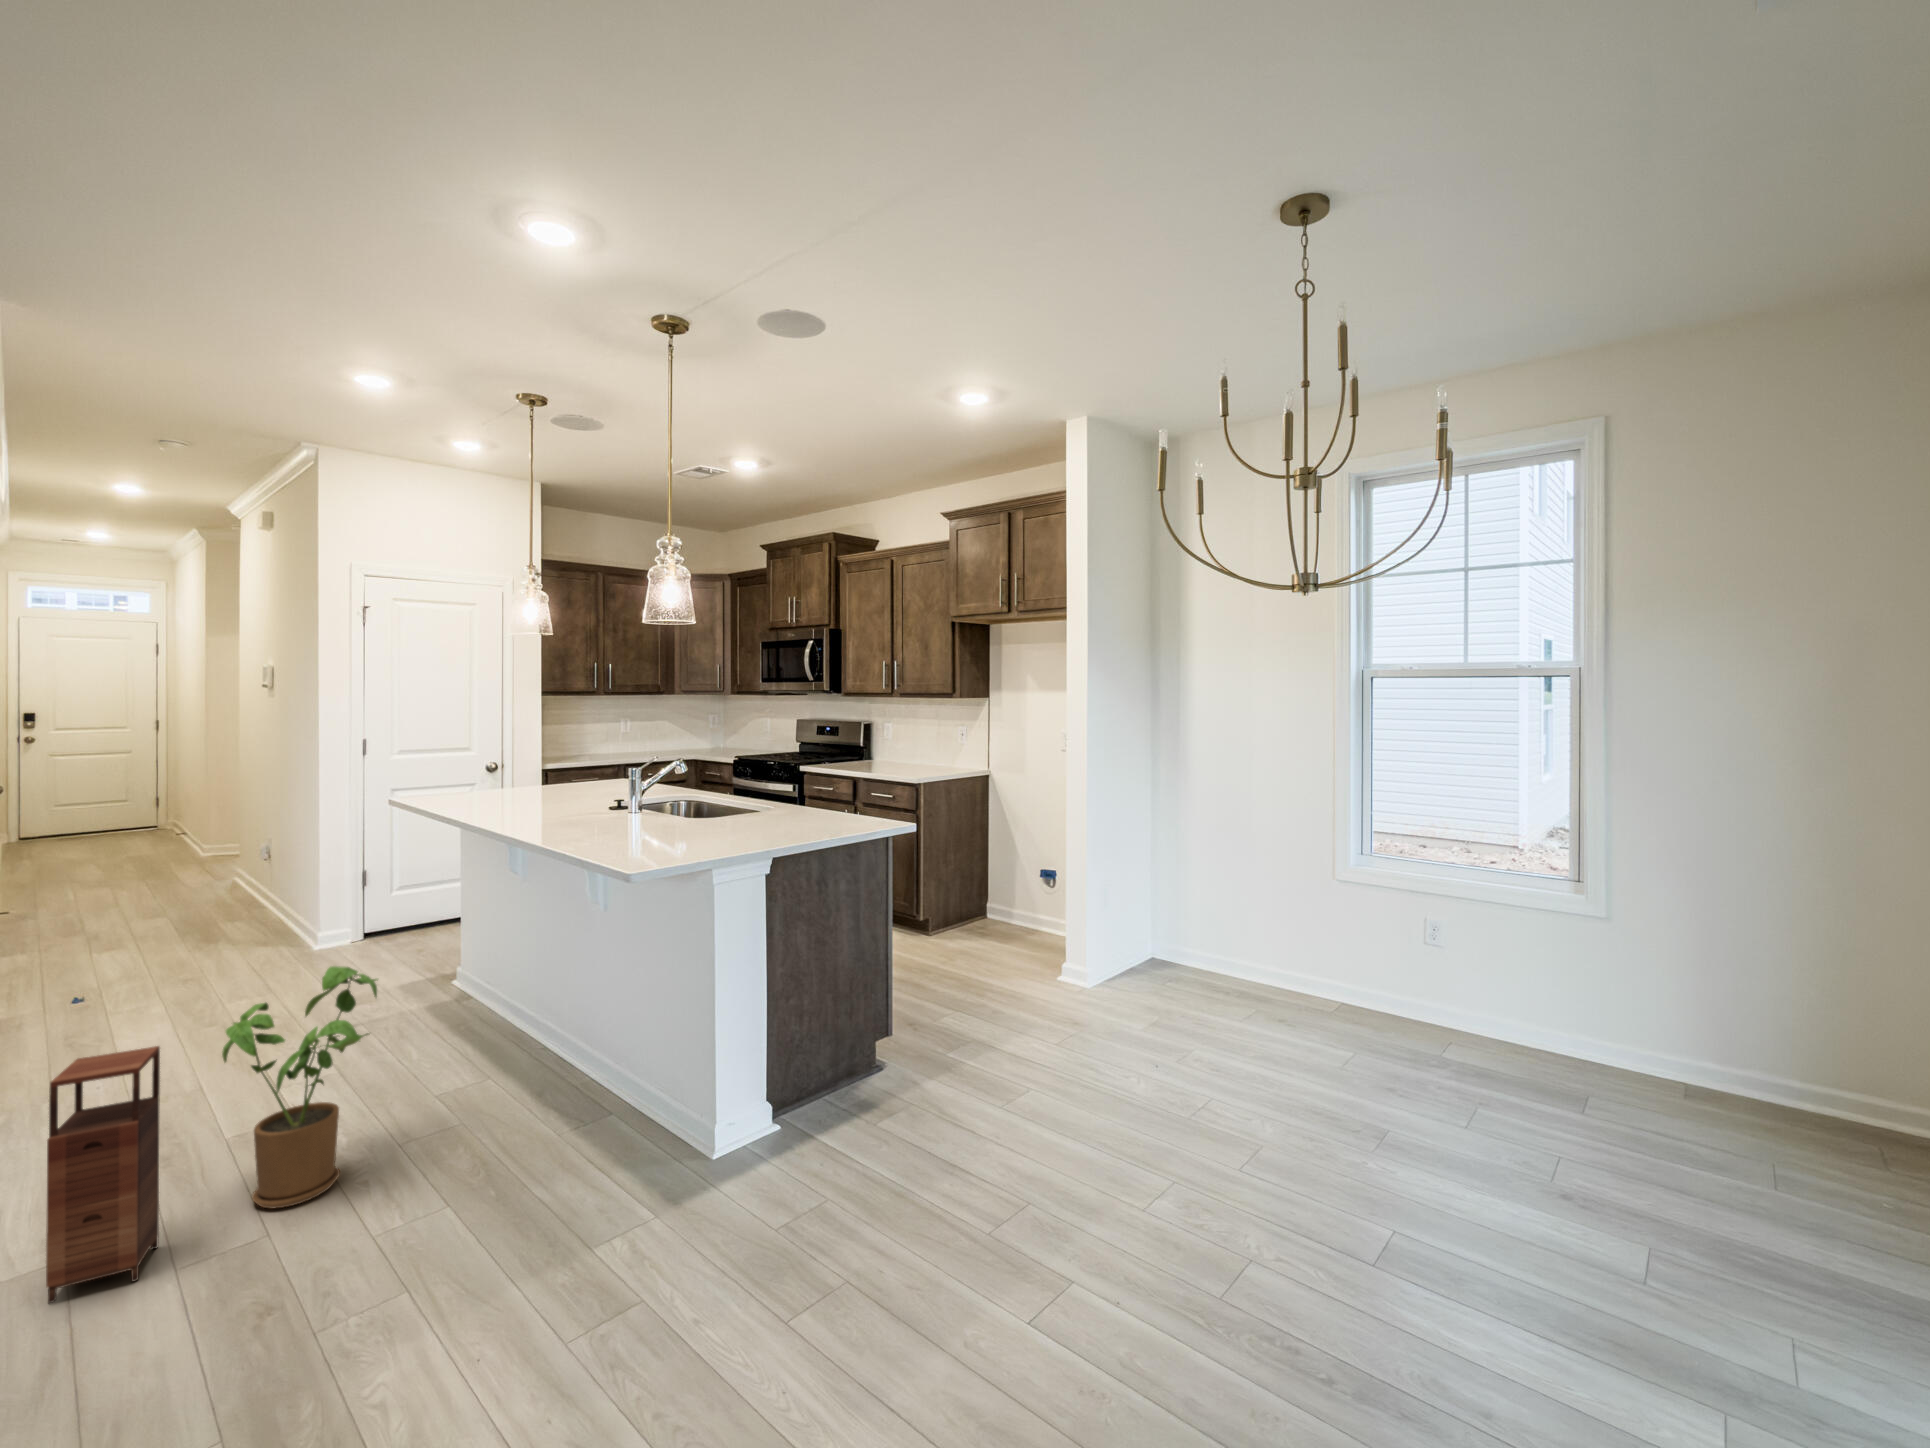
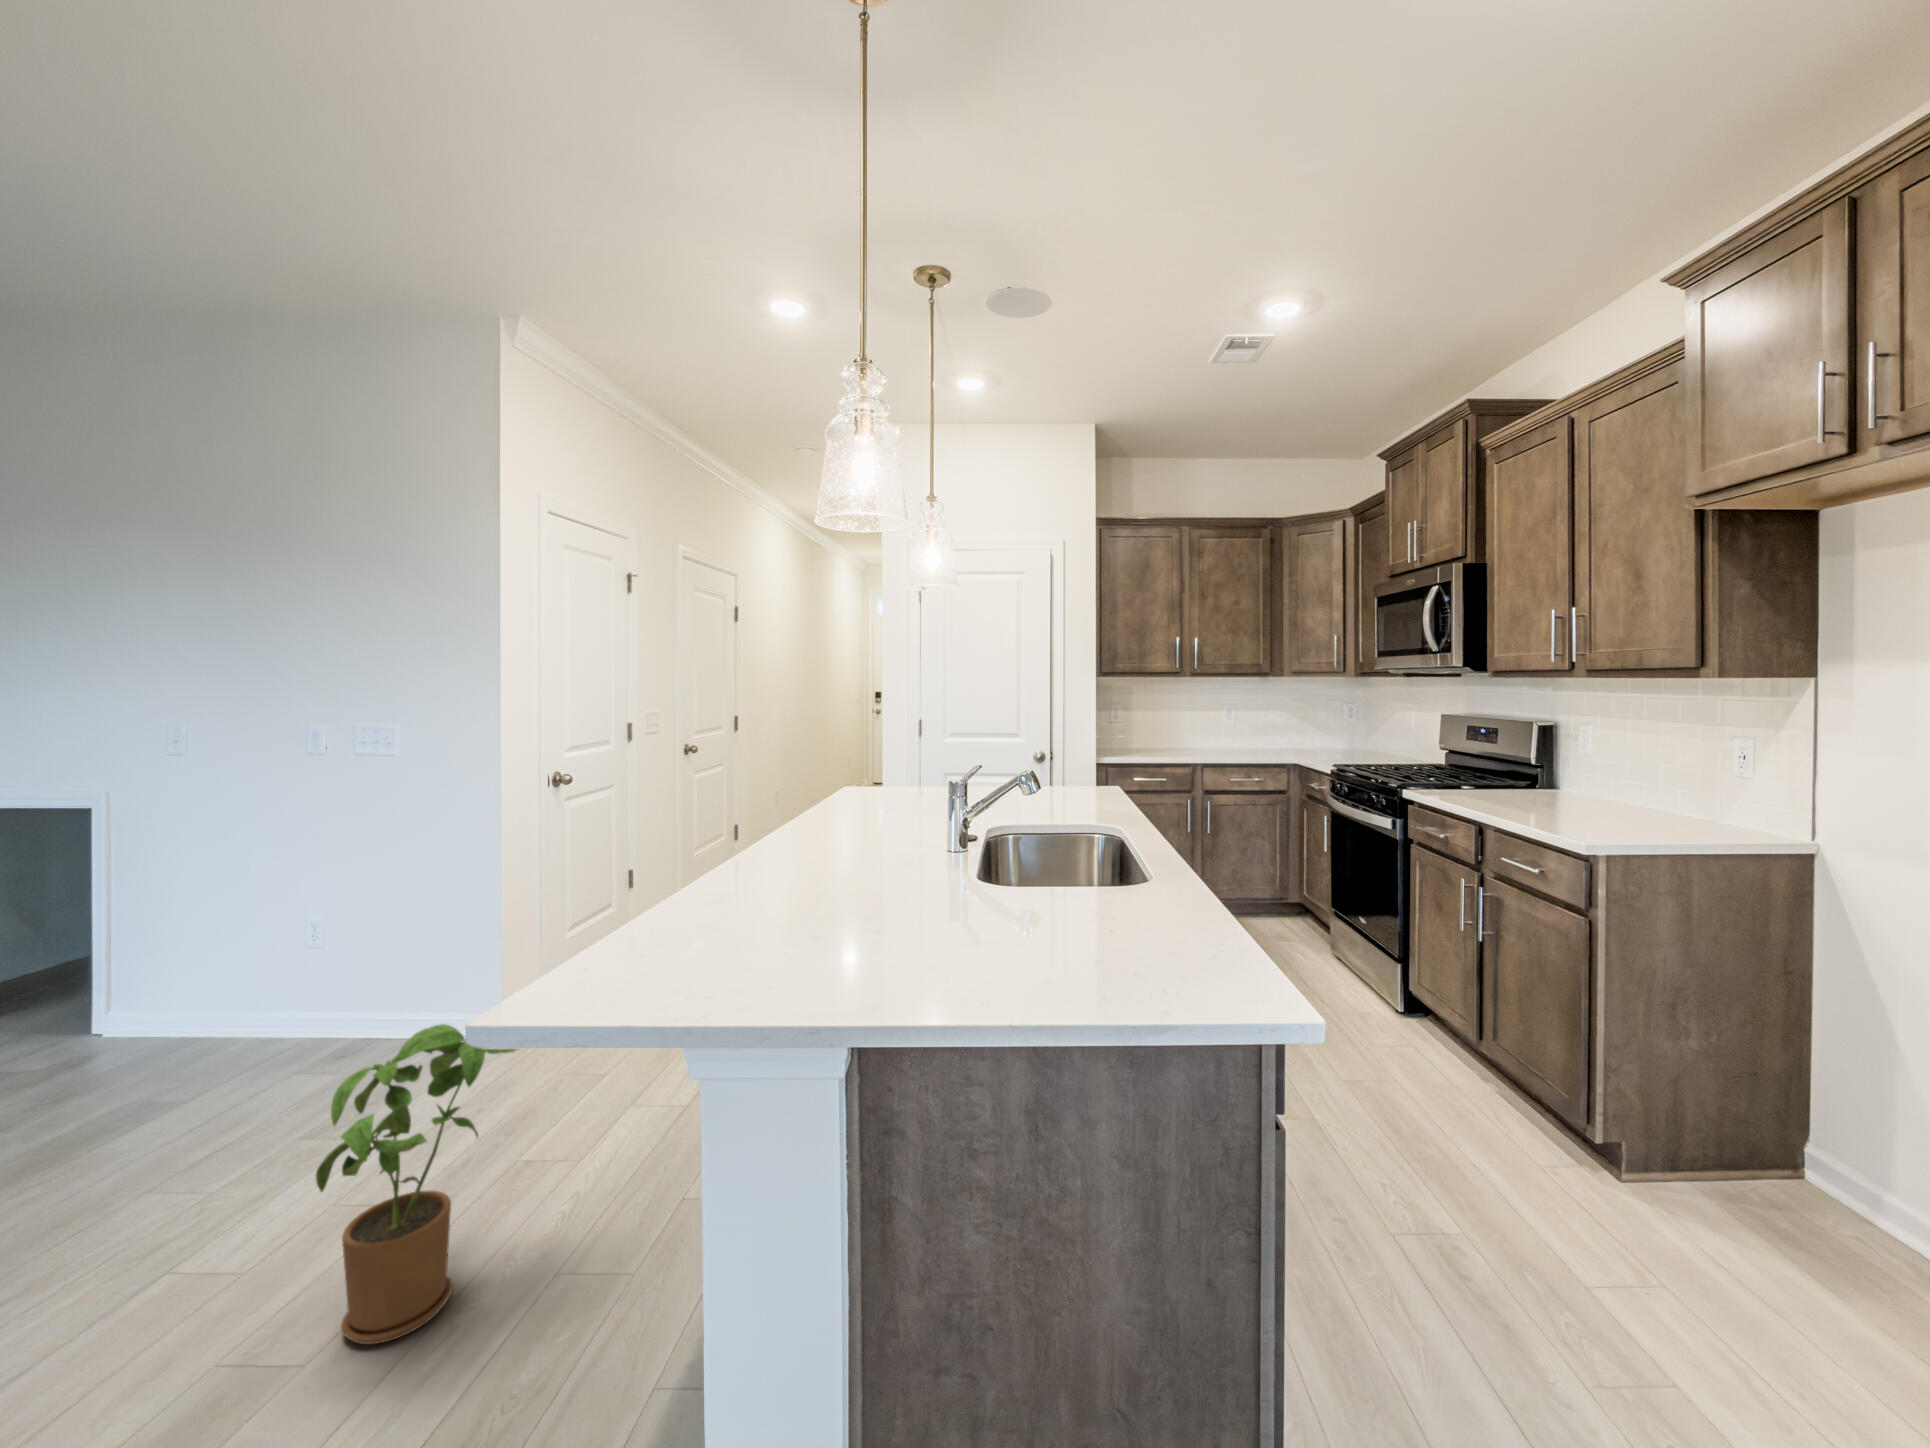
storage cabinet: present [46,1046,160,1303] -> none [108,1072,255,1384]

